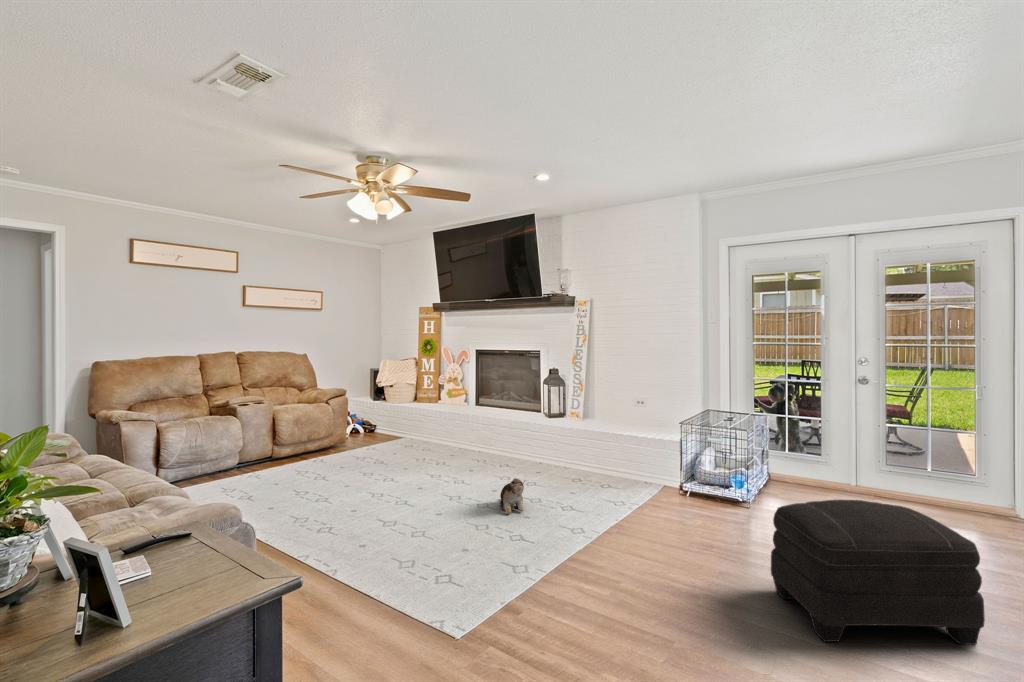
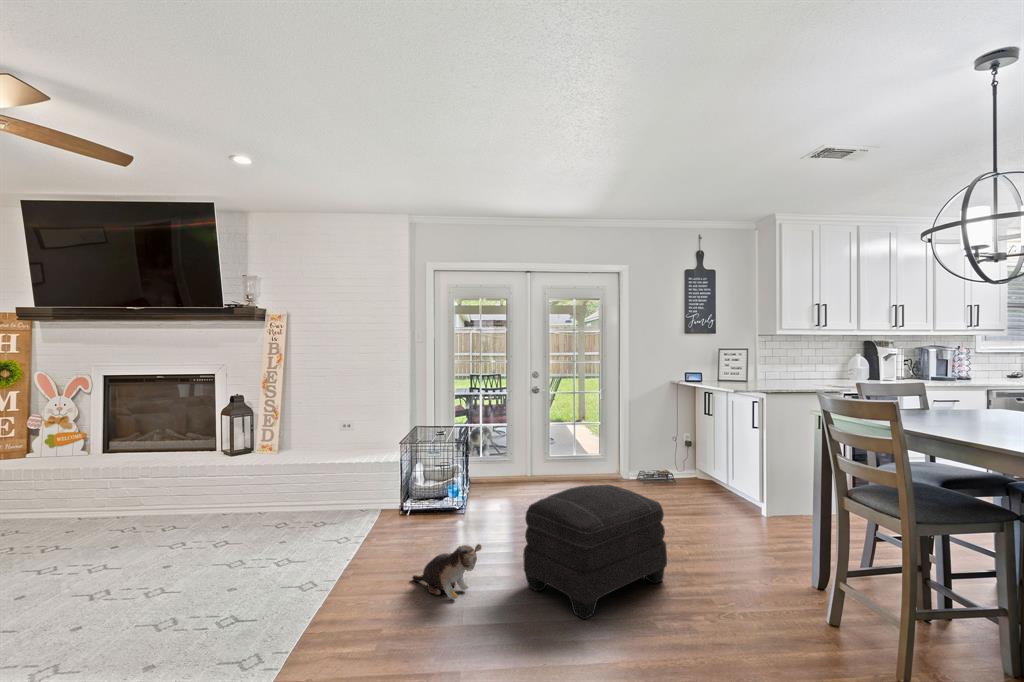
plush toy: present [500,479,525,514] -> present [412,544,482,600]

